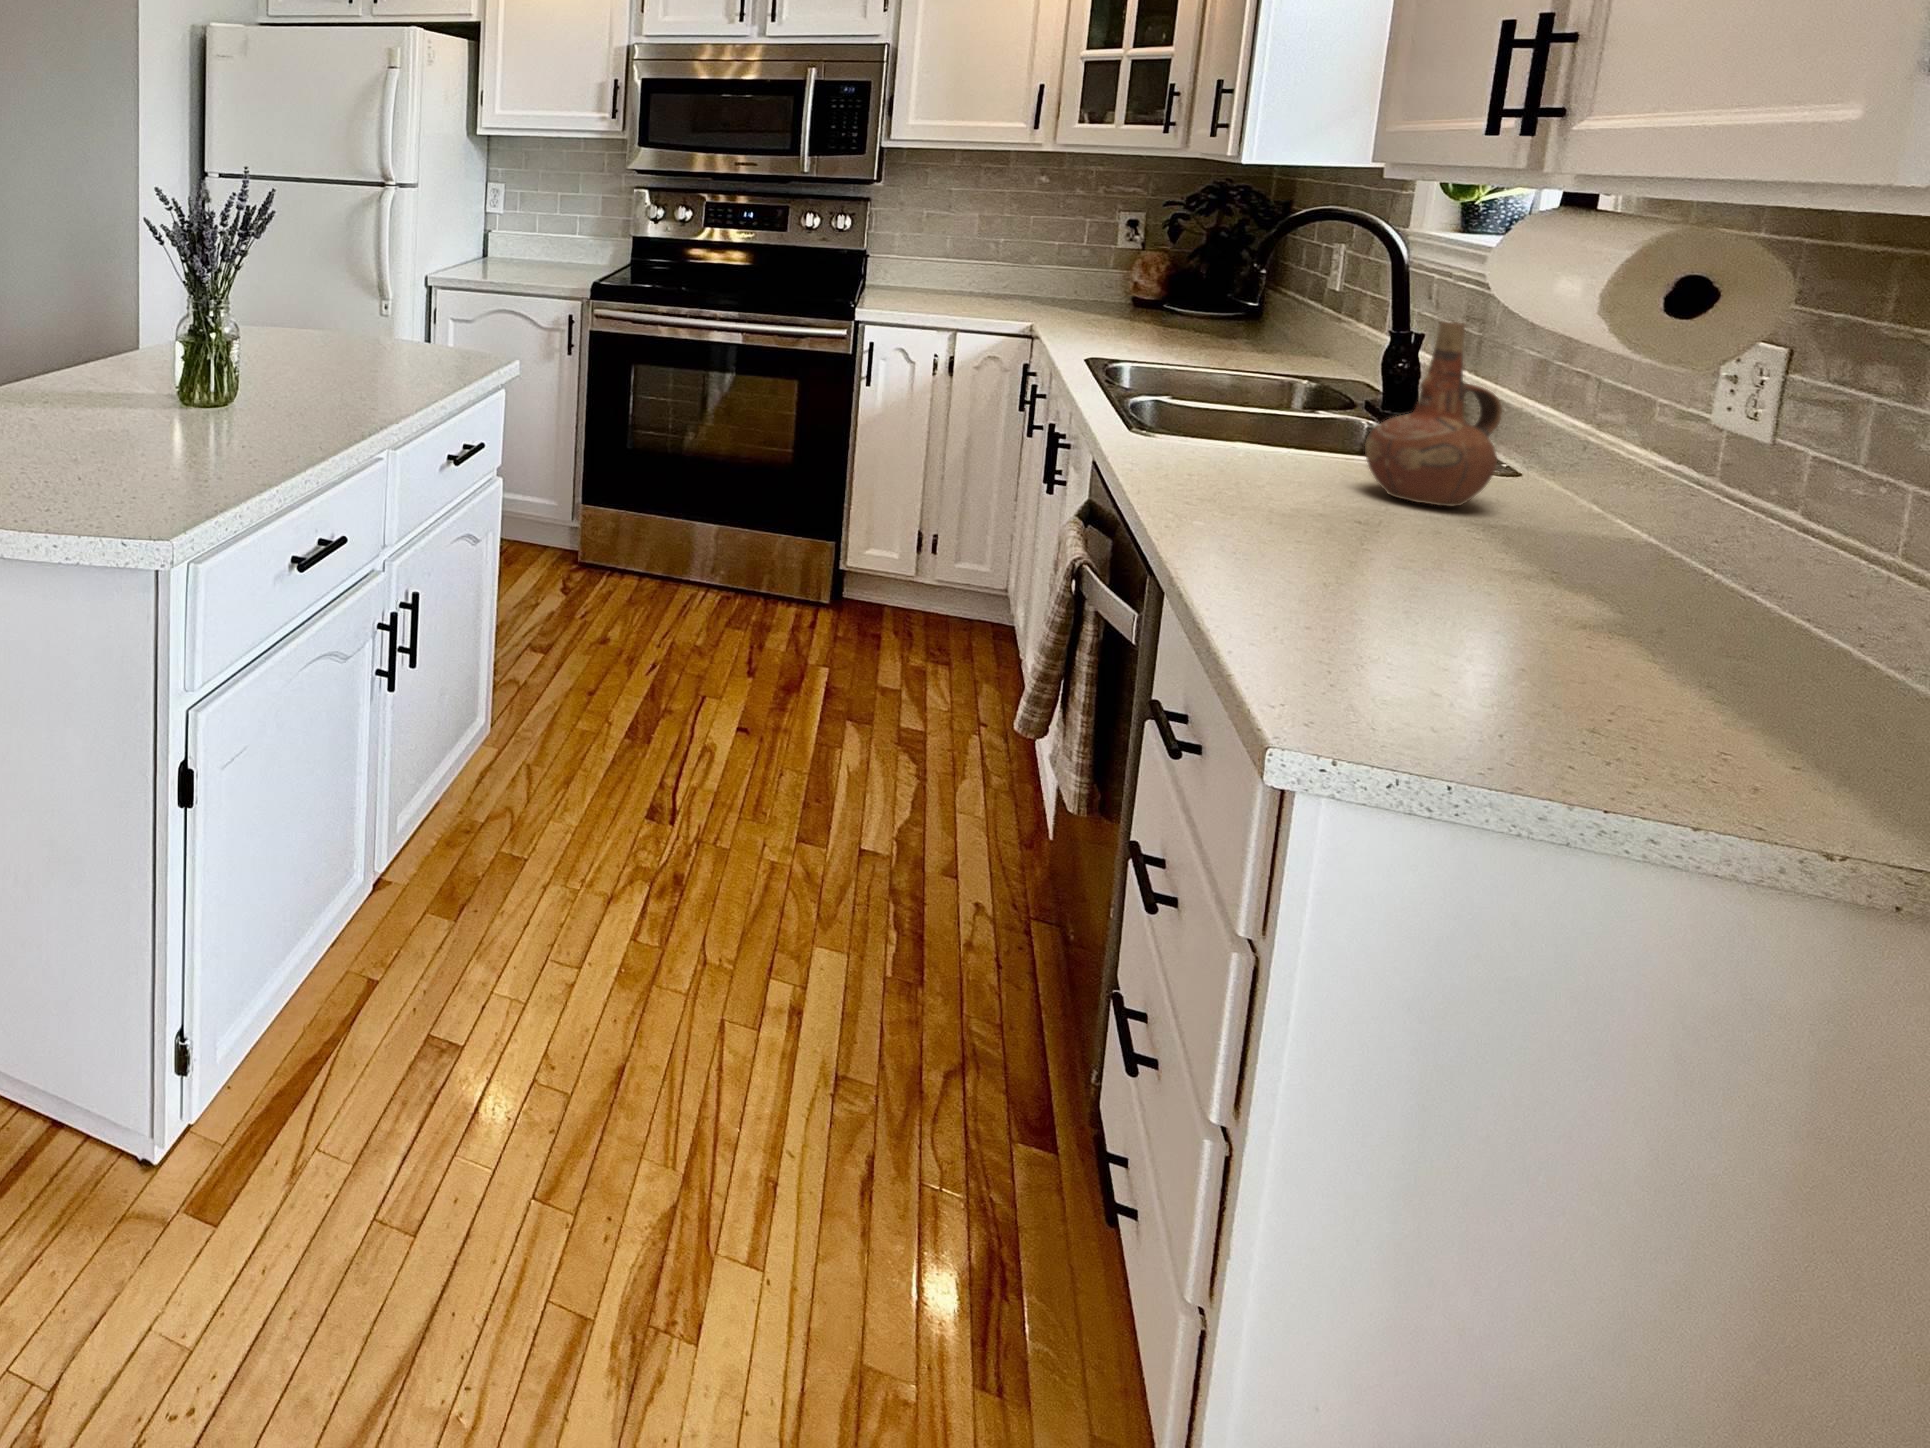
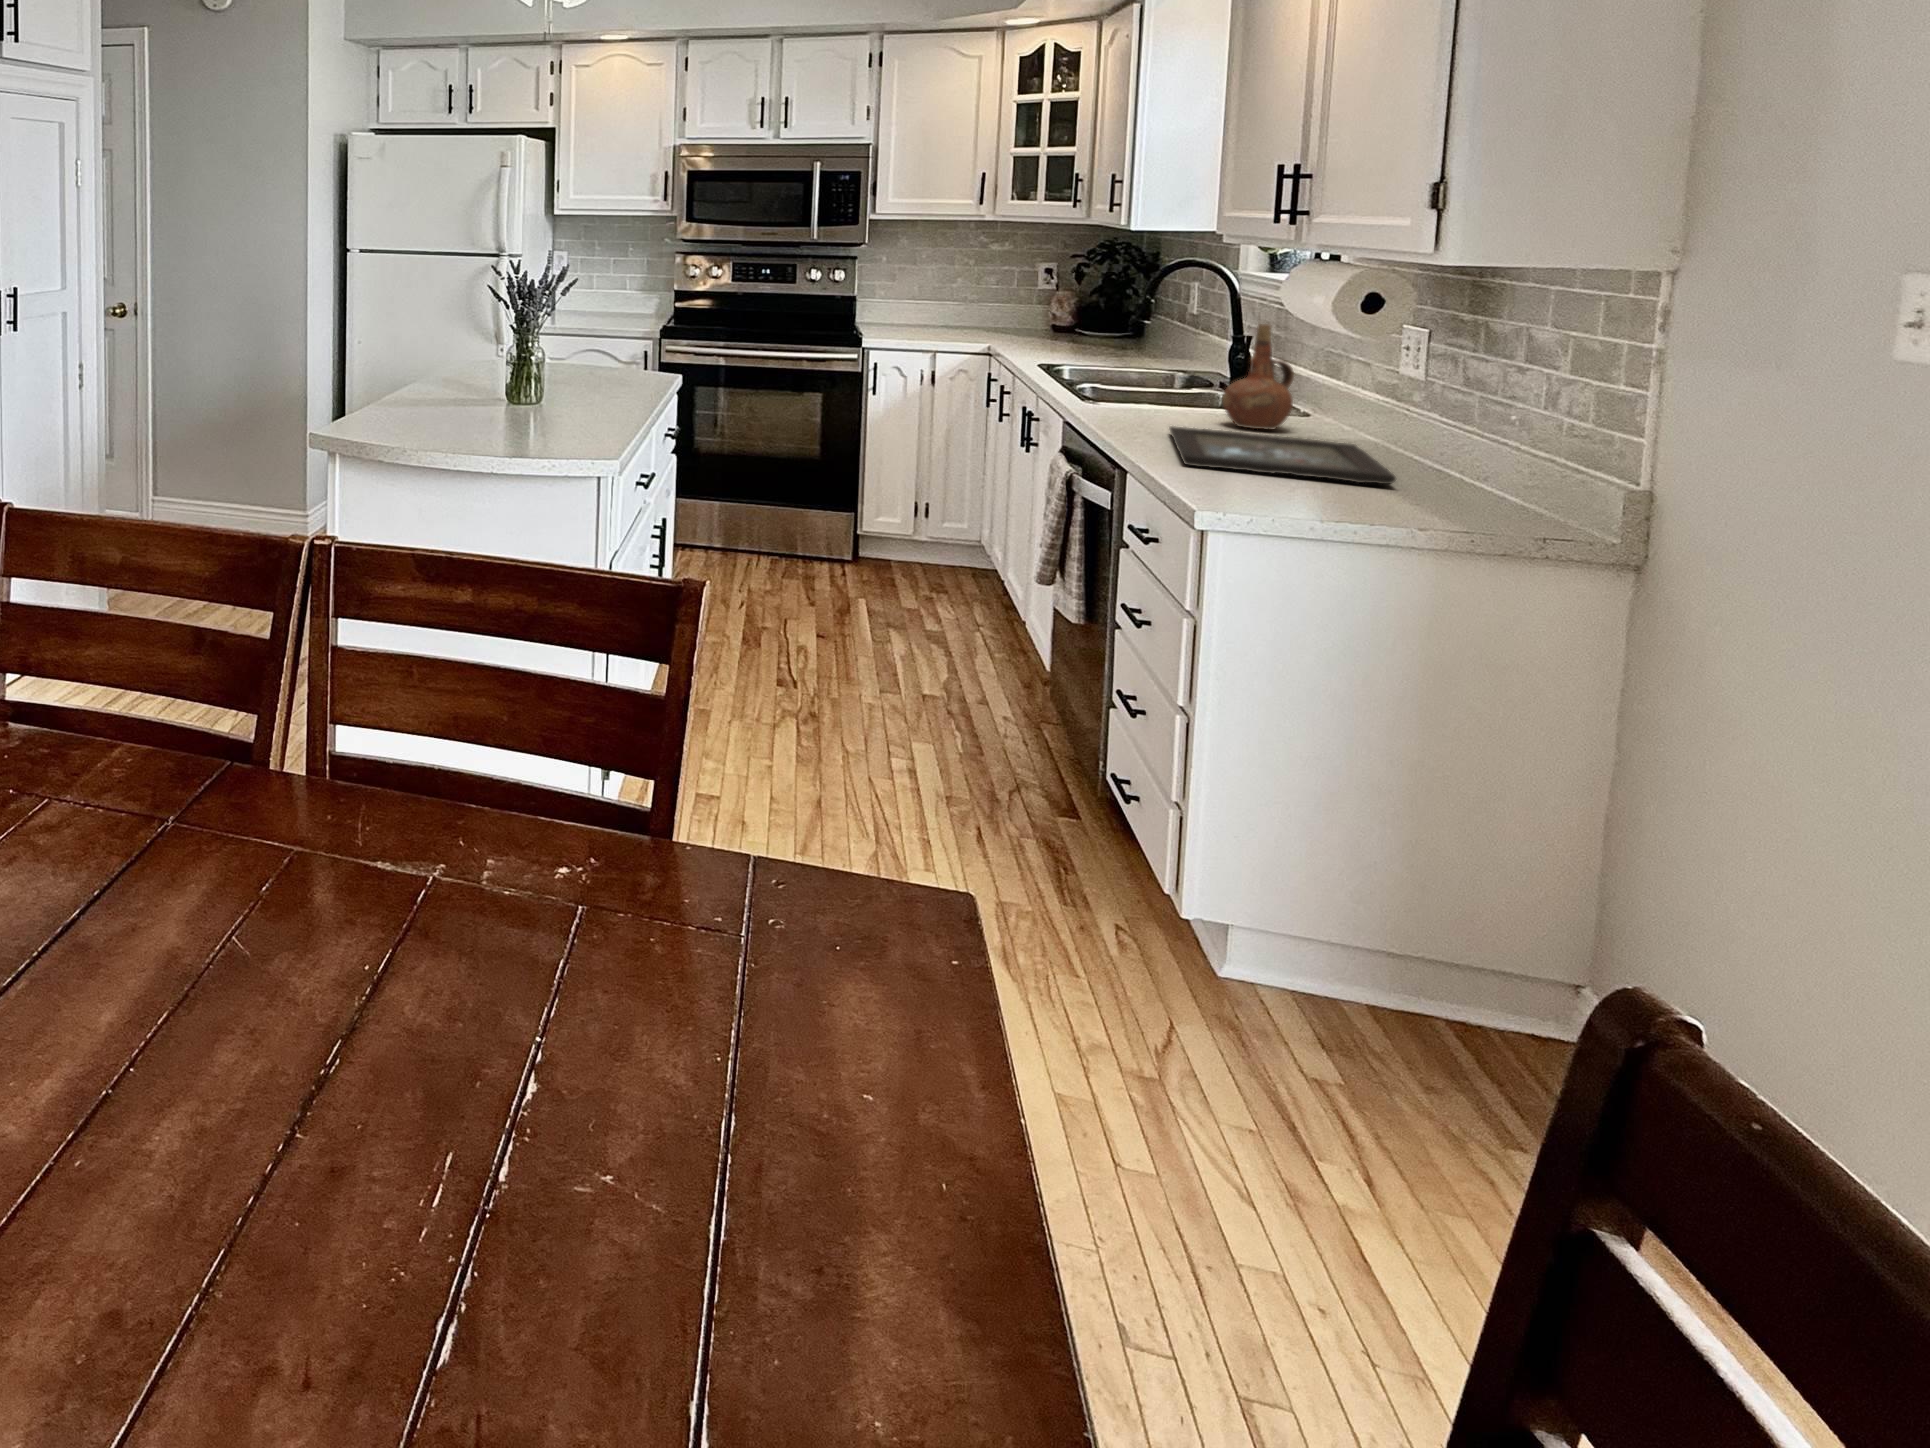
tray: none [1261,496,1734,681] -> present [1170,426,1396,484]

